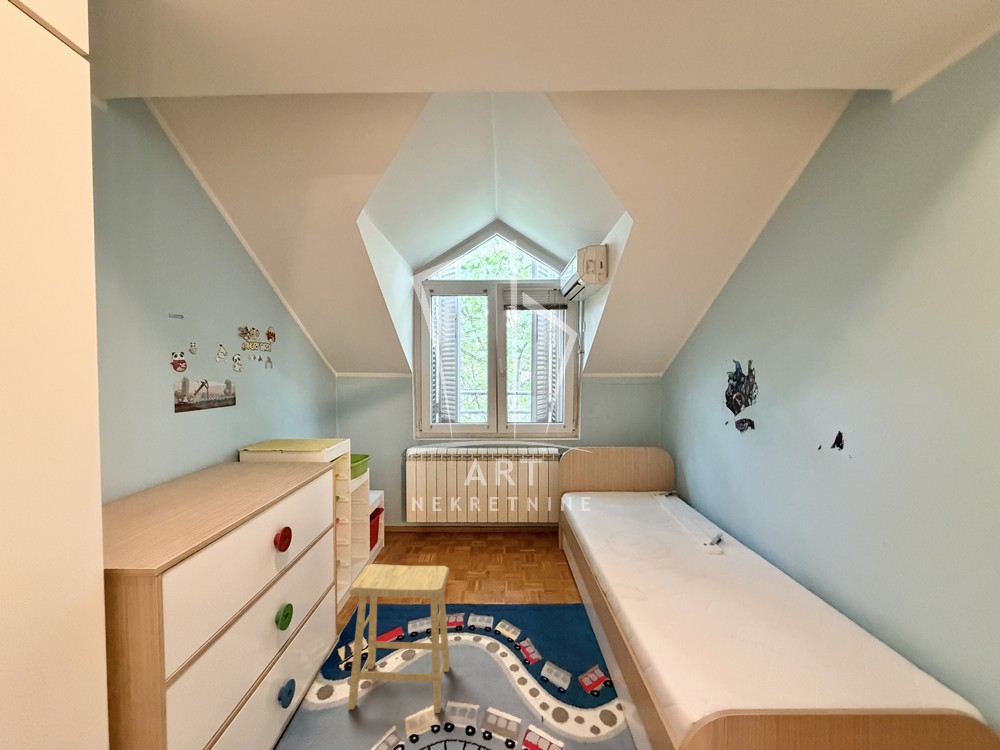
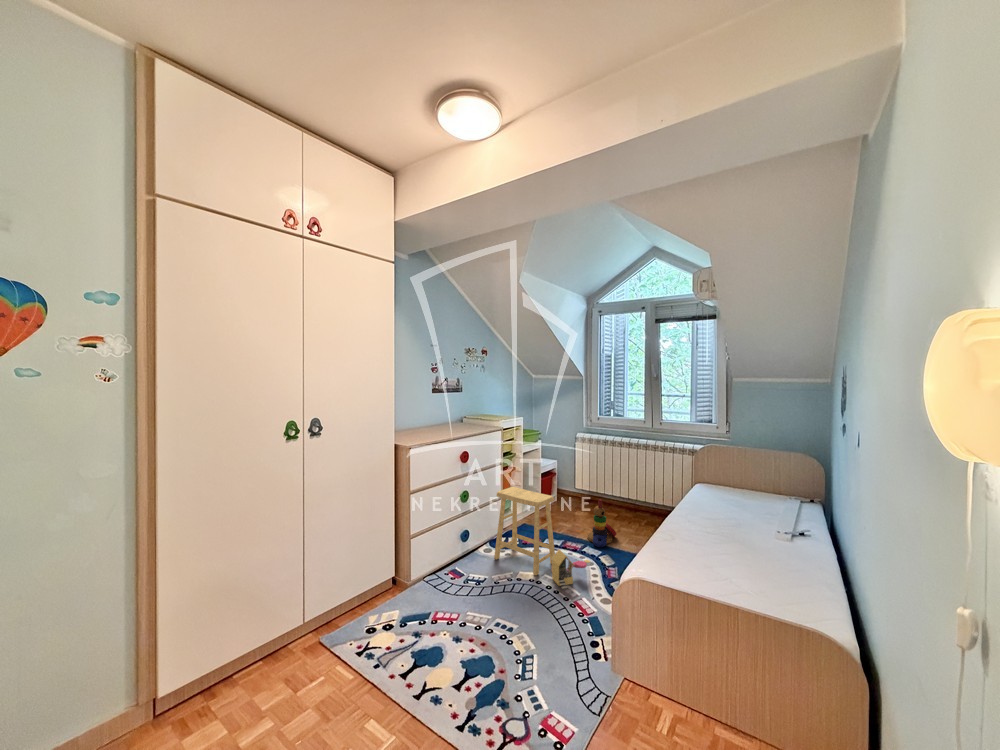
stacking toy: none [459,540,493,609] -> present [587,499,616,547]
toy house: none [465,647,512,722] -> present [551,550,590,588]

